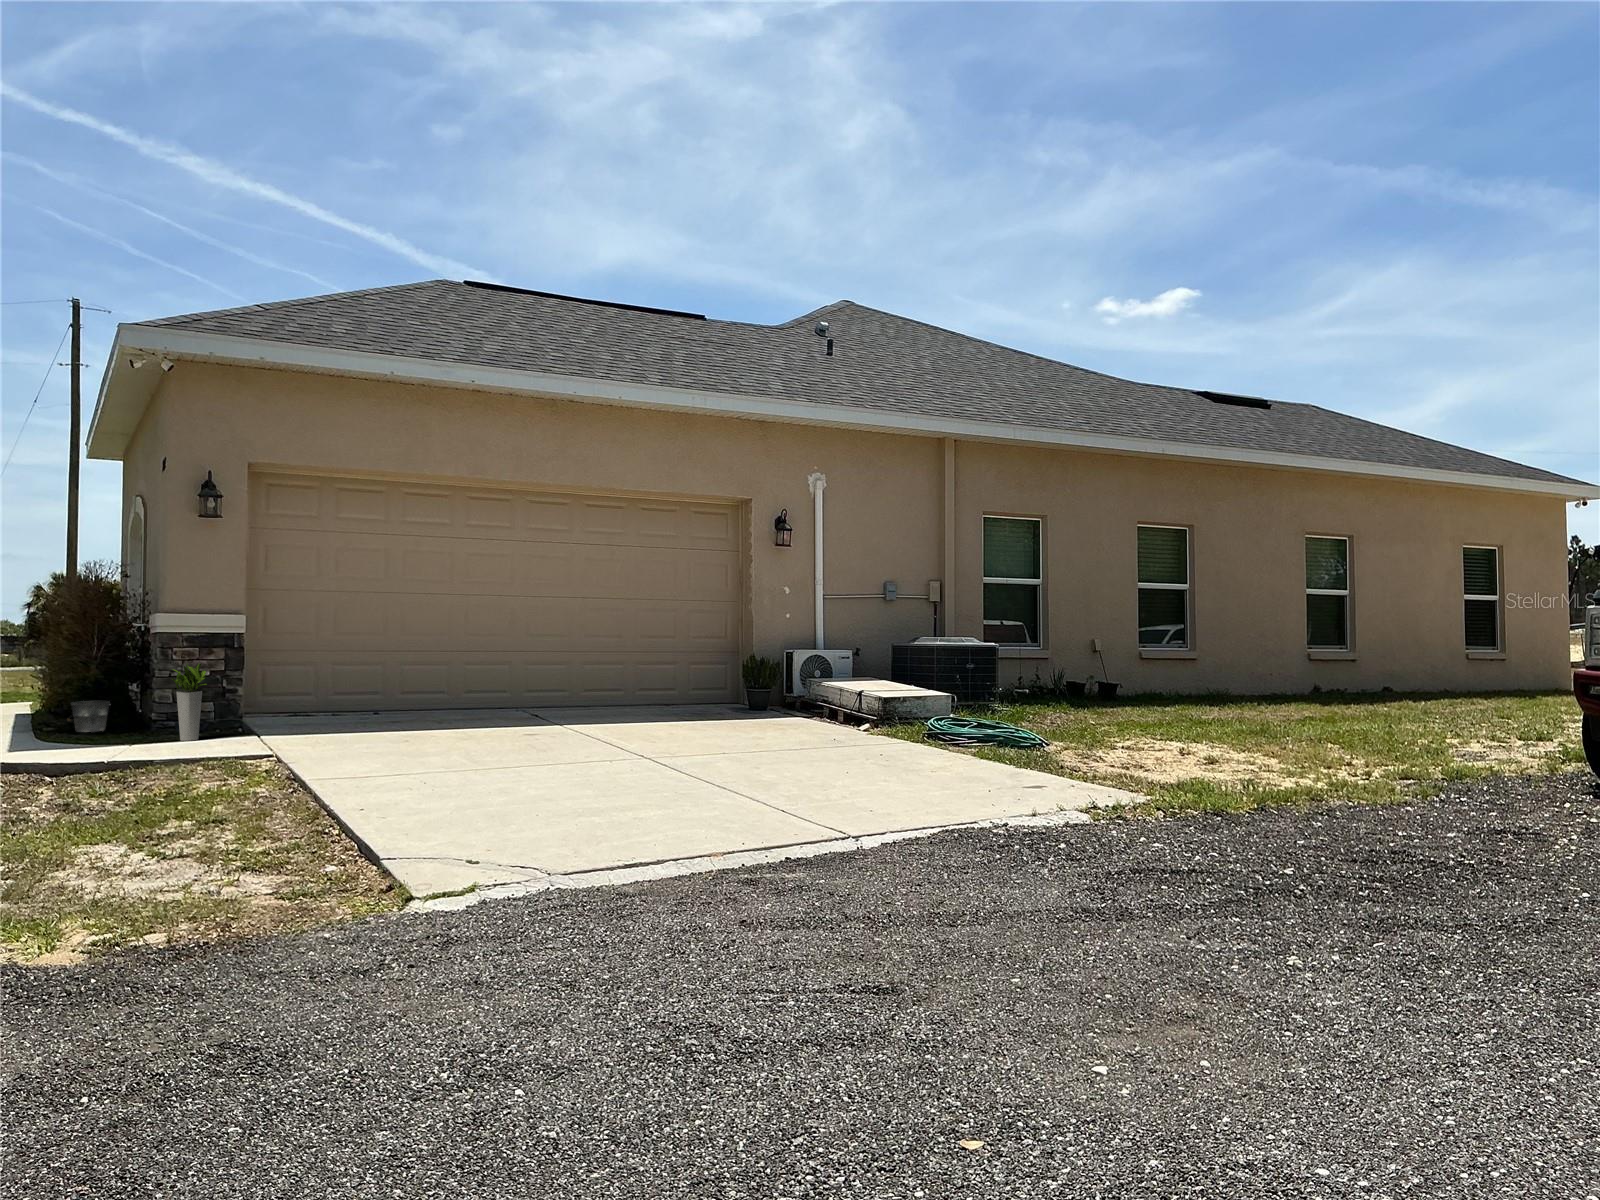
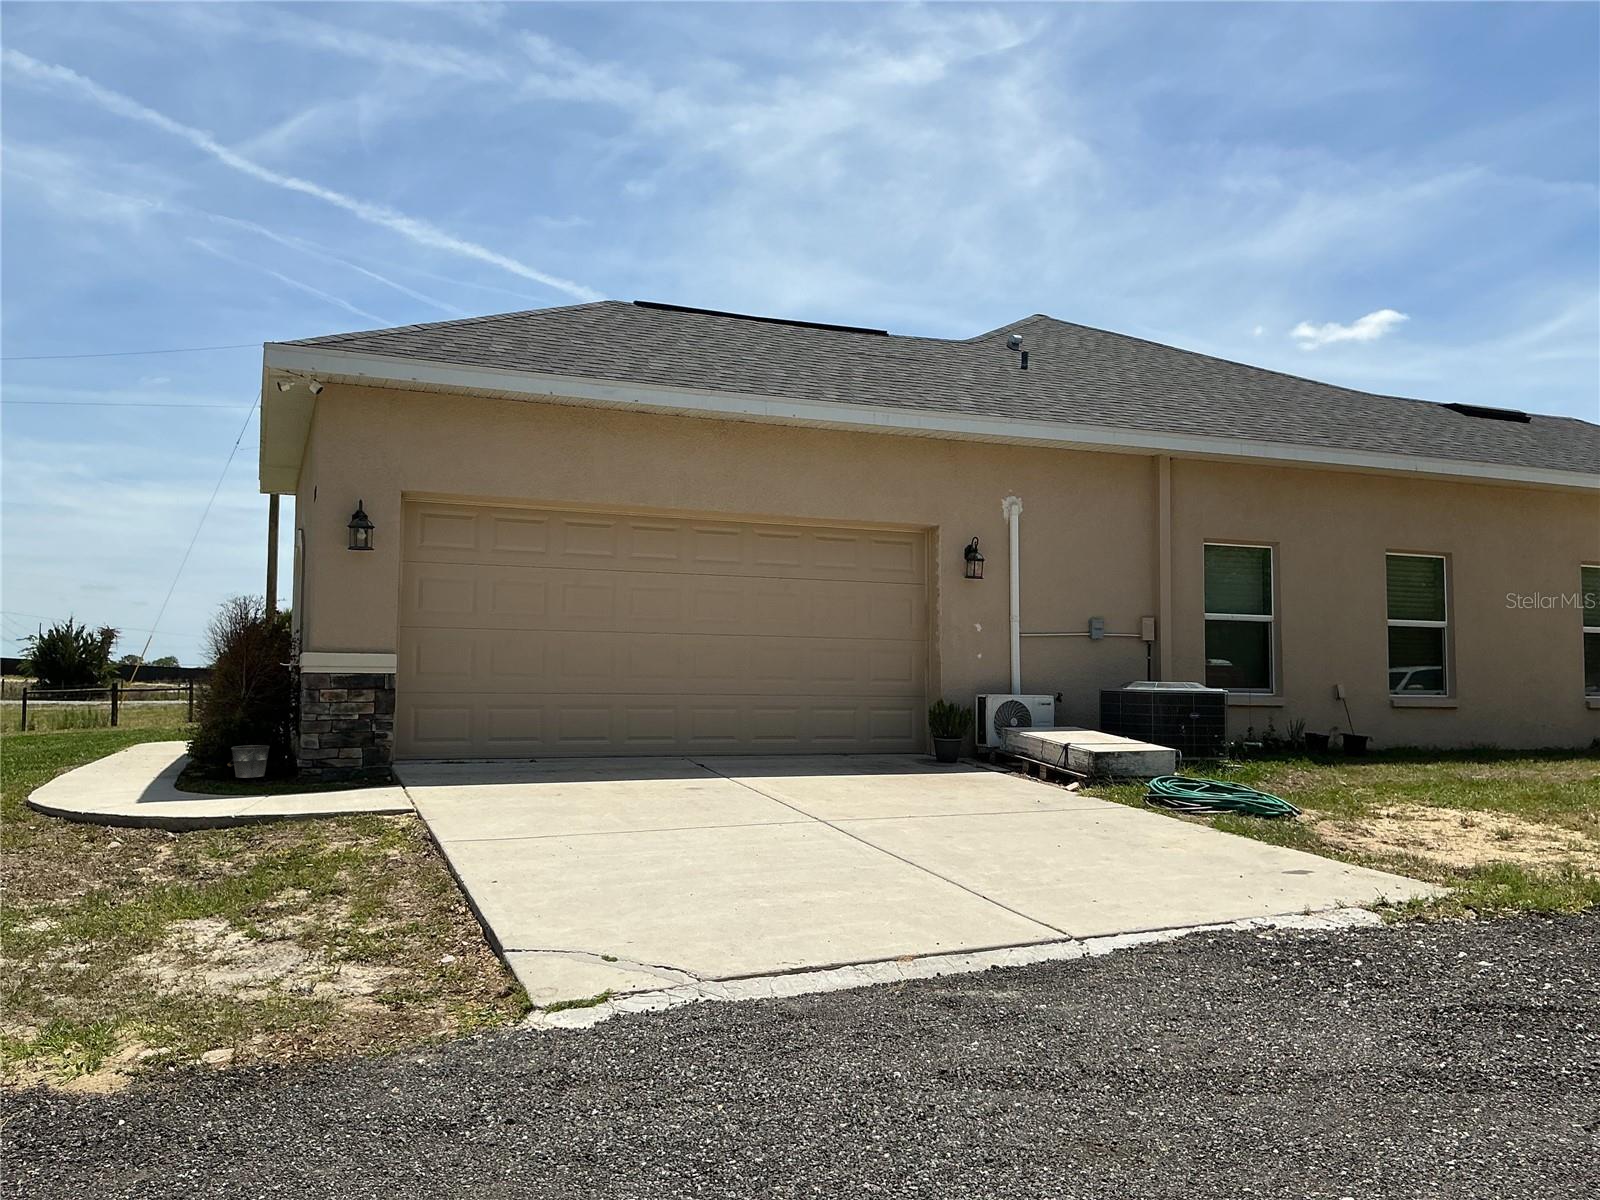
planter: present [172,664,207,741] -> none [321,706,363,789]

